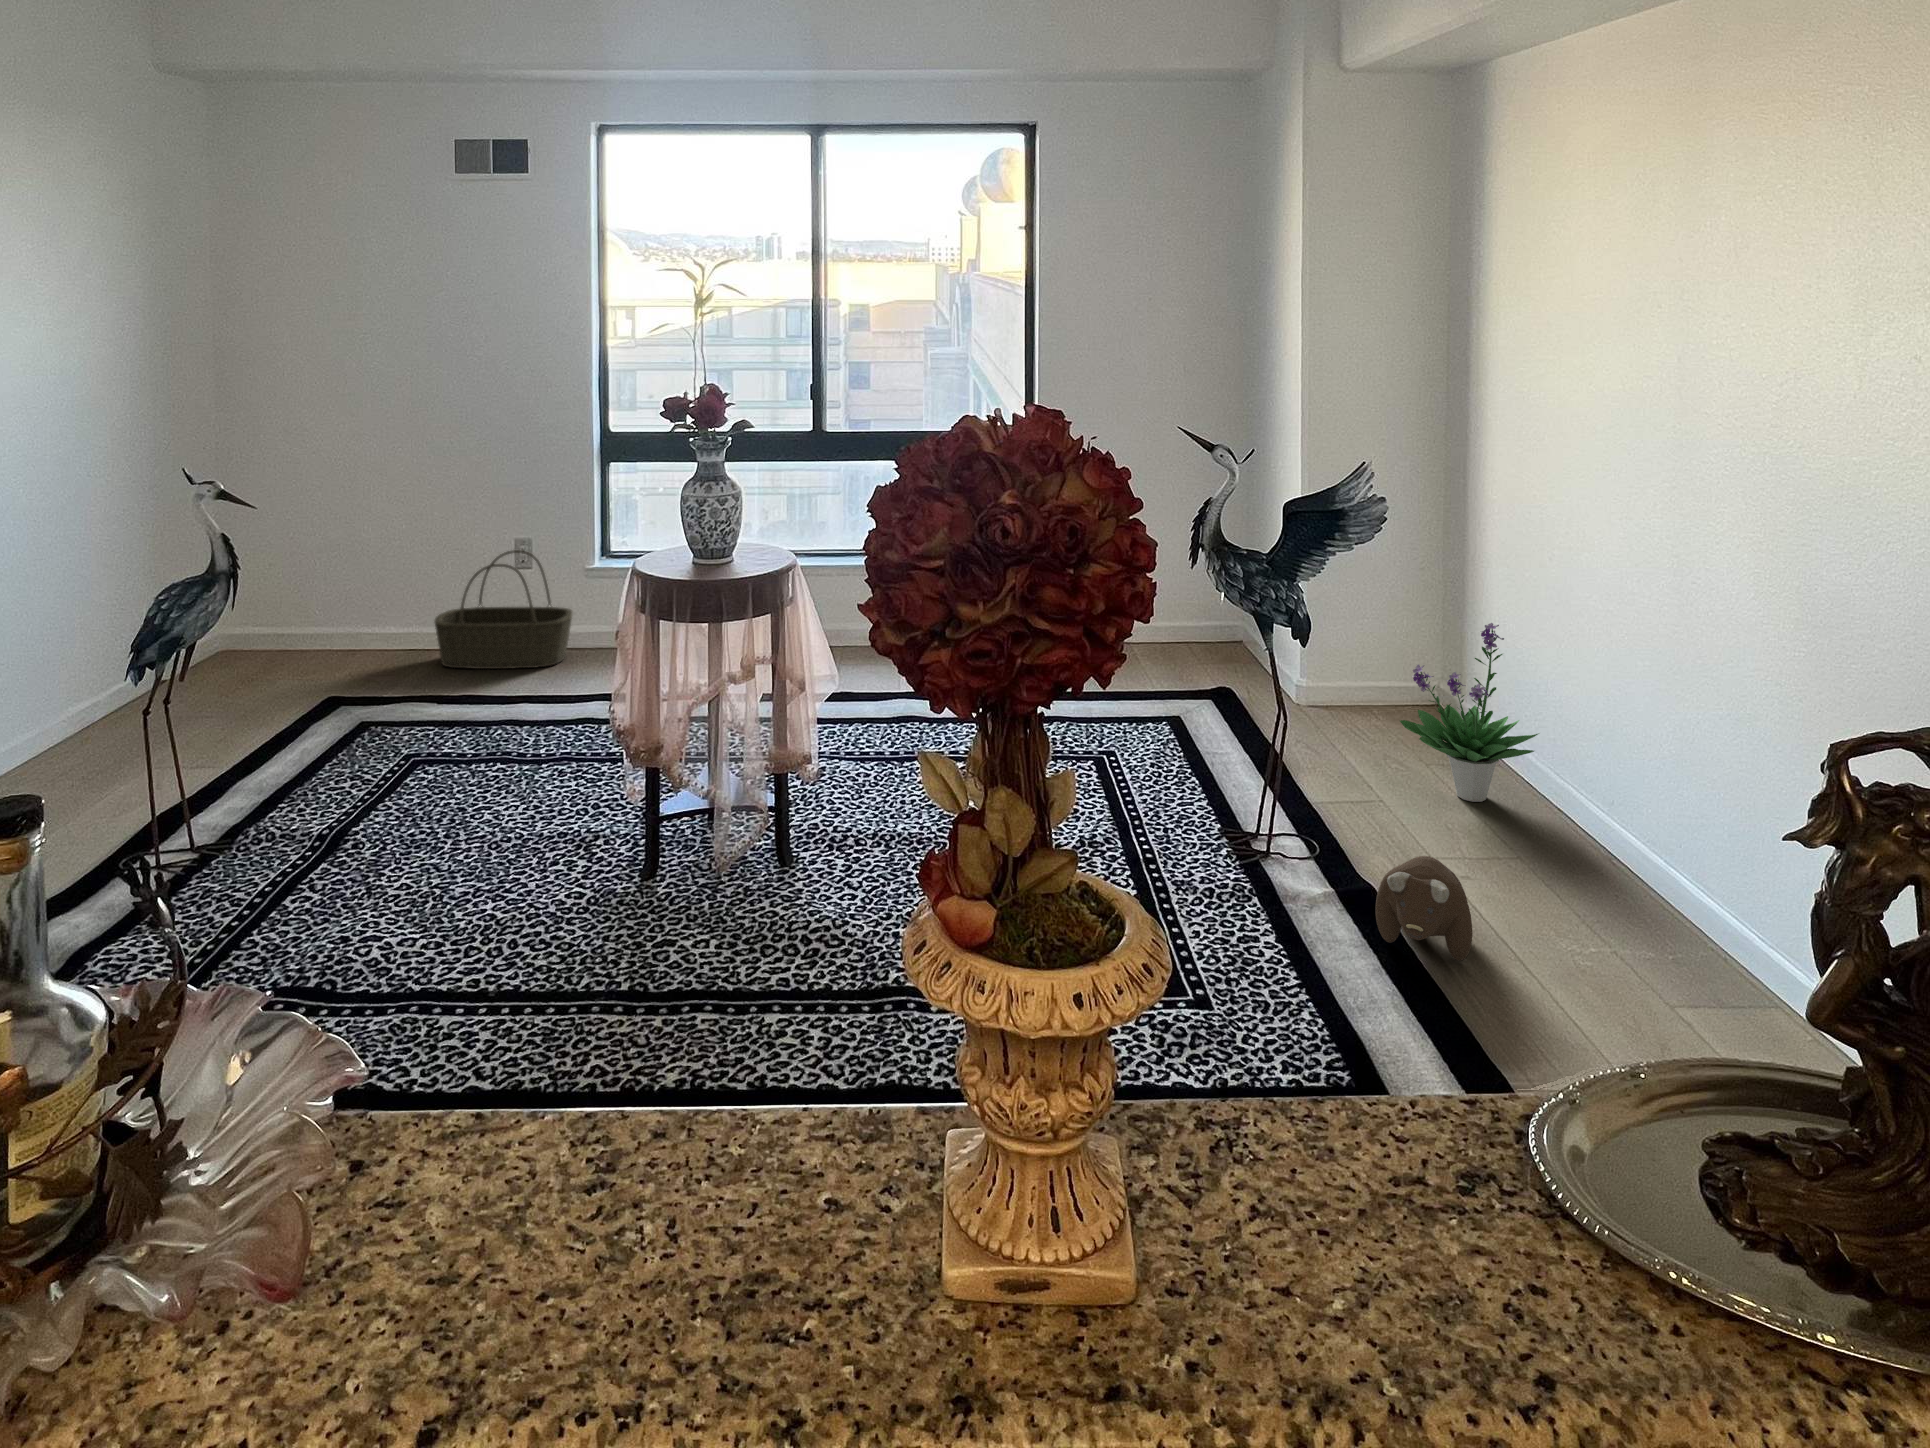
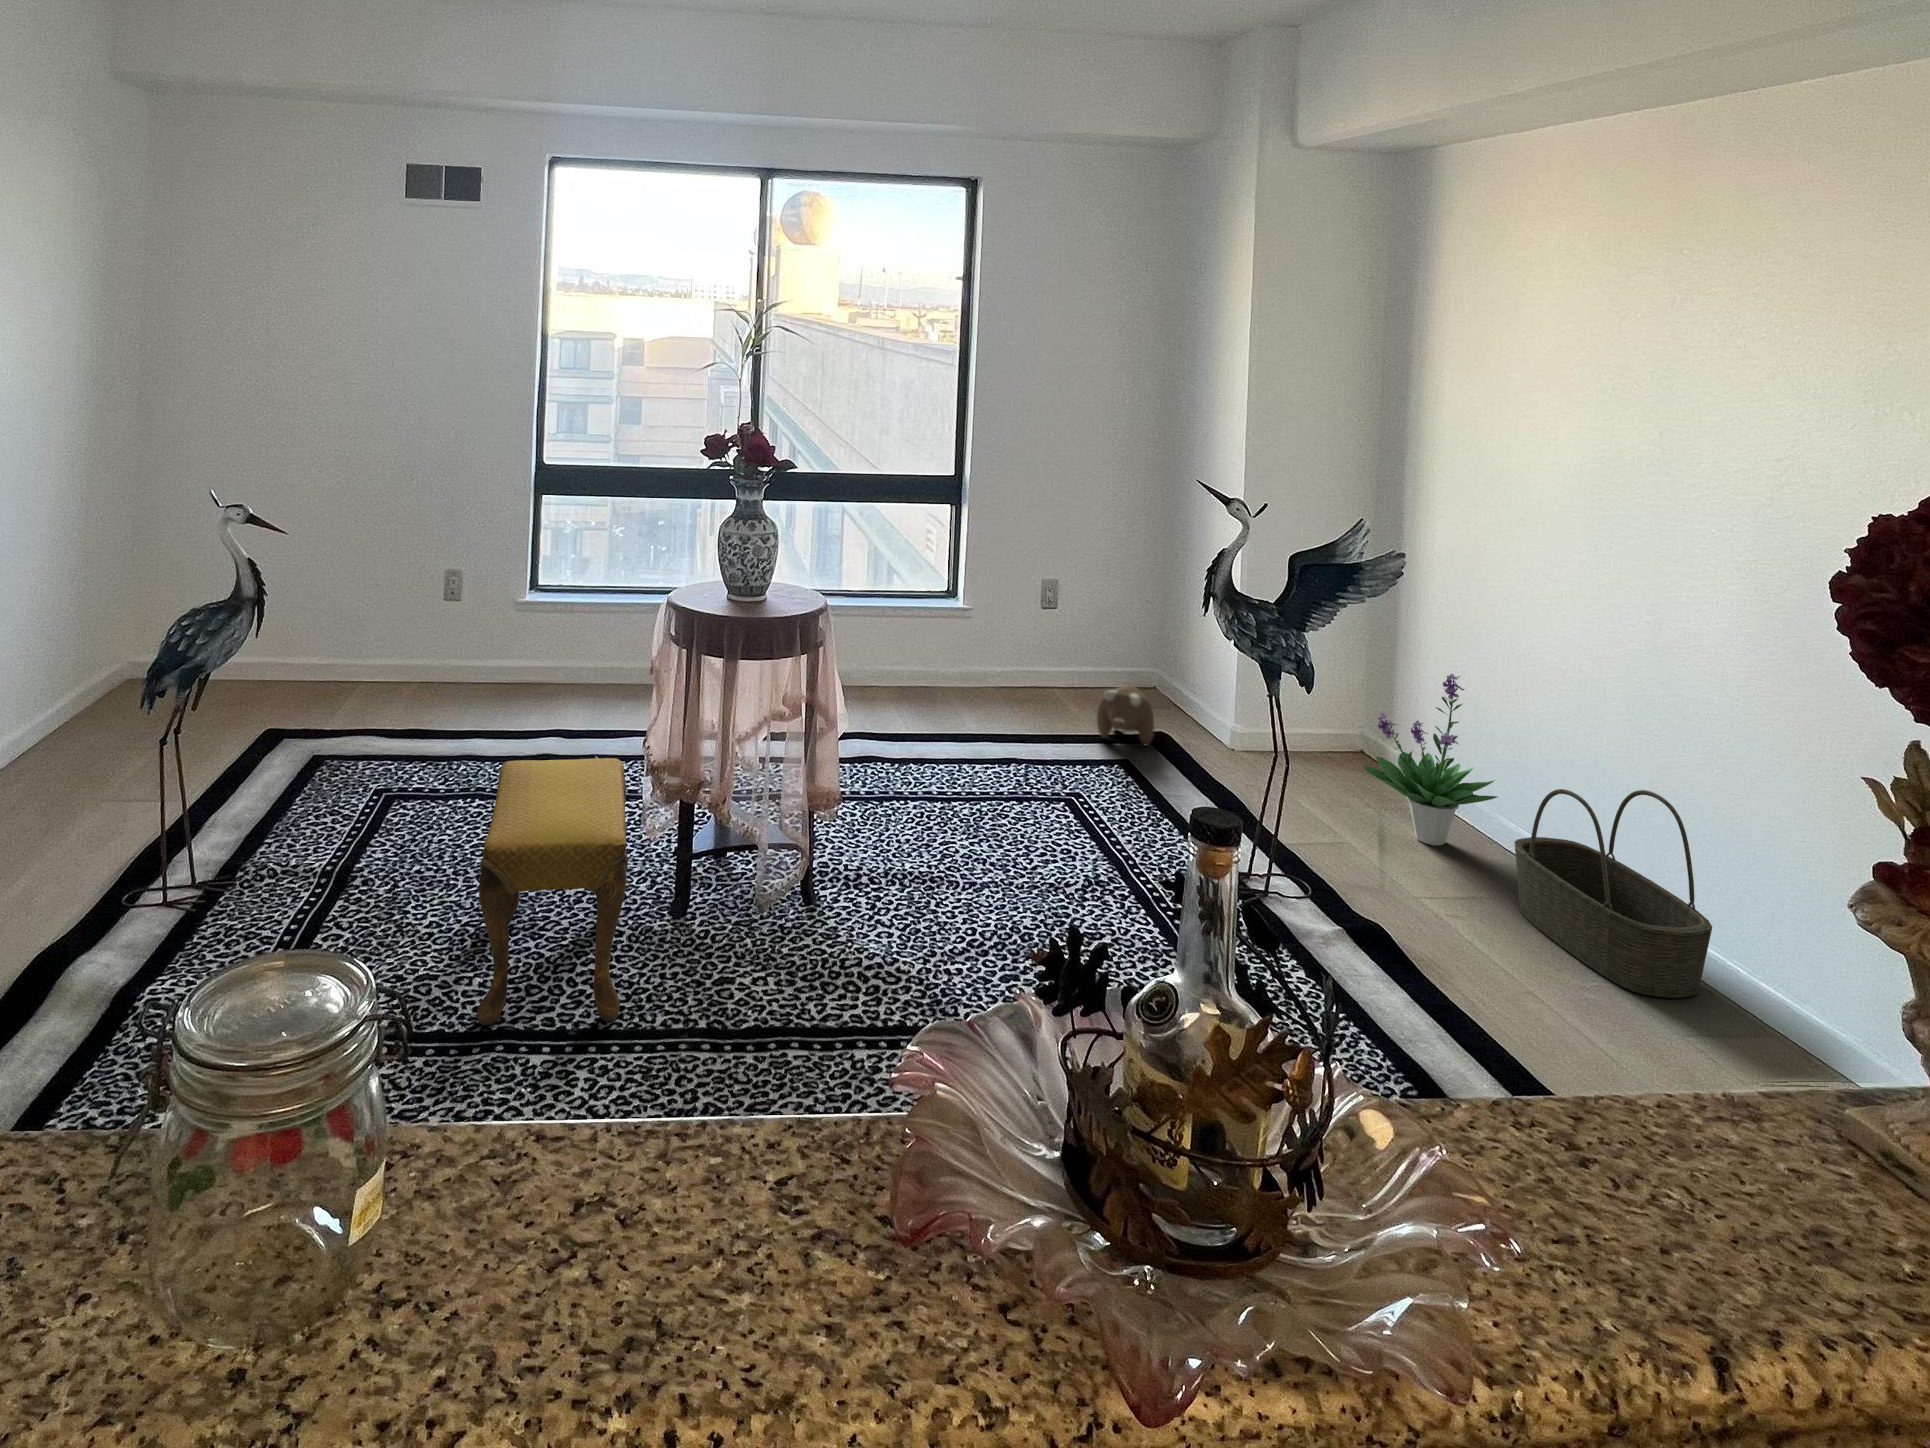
basket: present [435,550,573,669] -> present [1514,789,1712,998]
footstool: none [398,723,589,987] -> present [478,758,628,1025]
plush toy: present [1376,856,1473,961] -> present [1097,685,1154,745]

